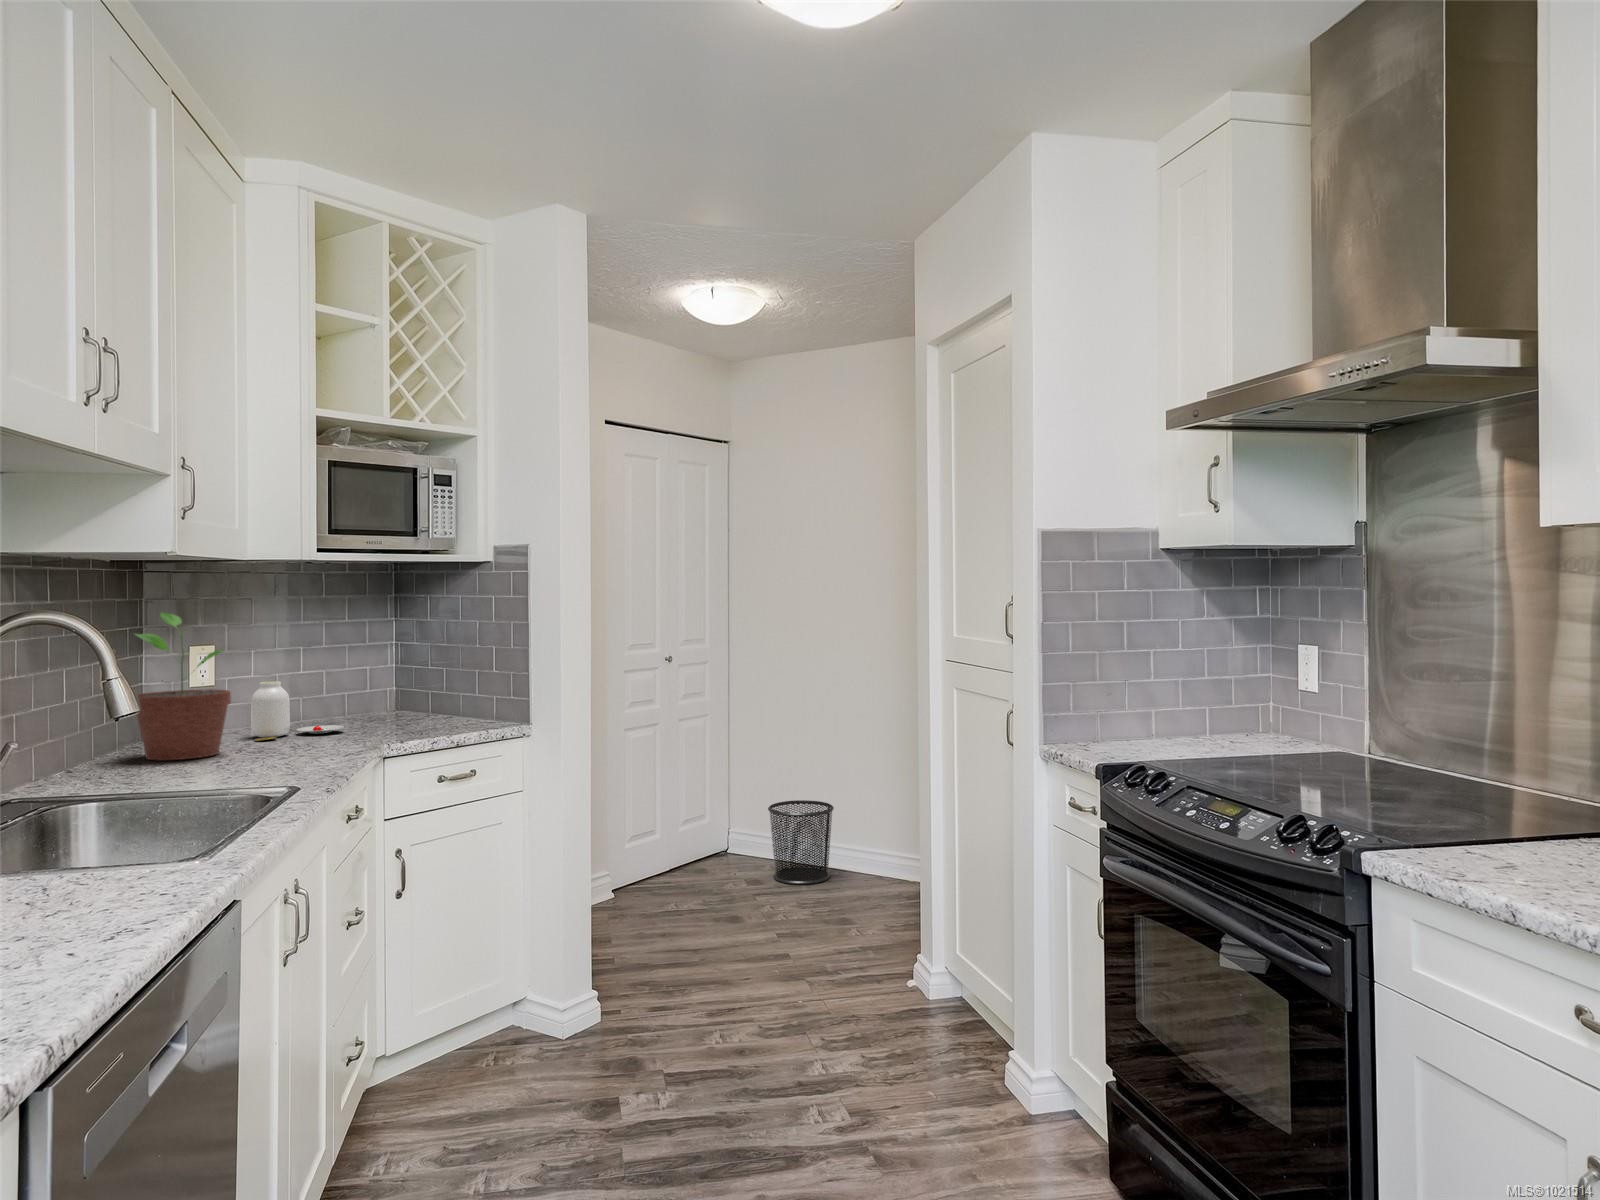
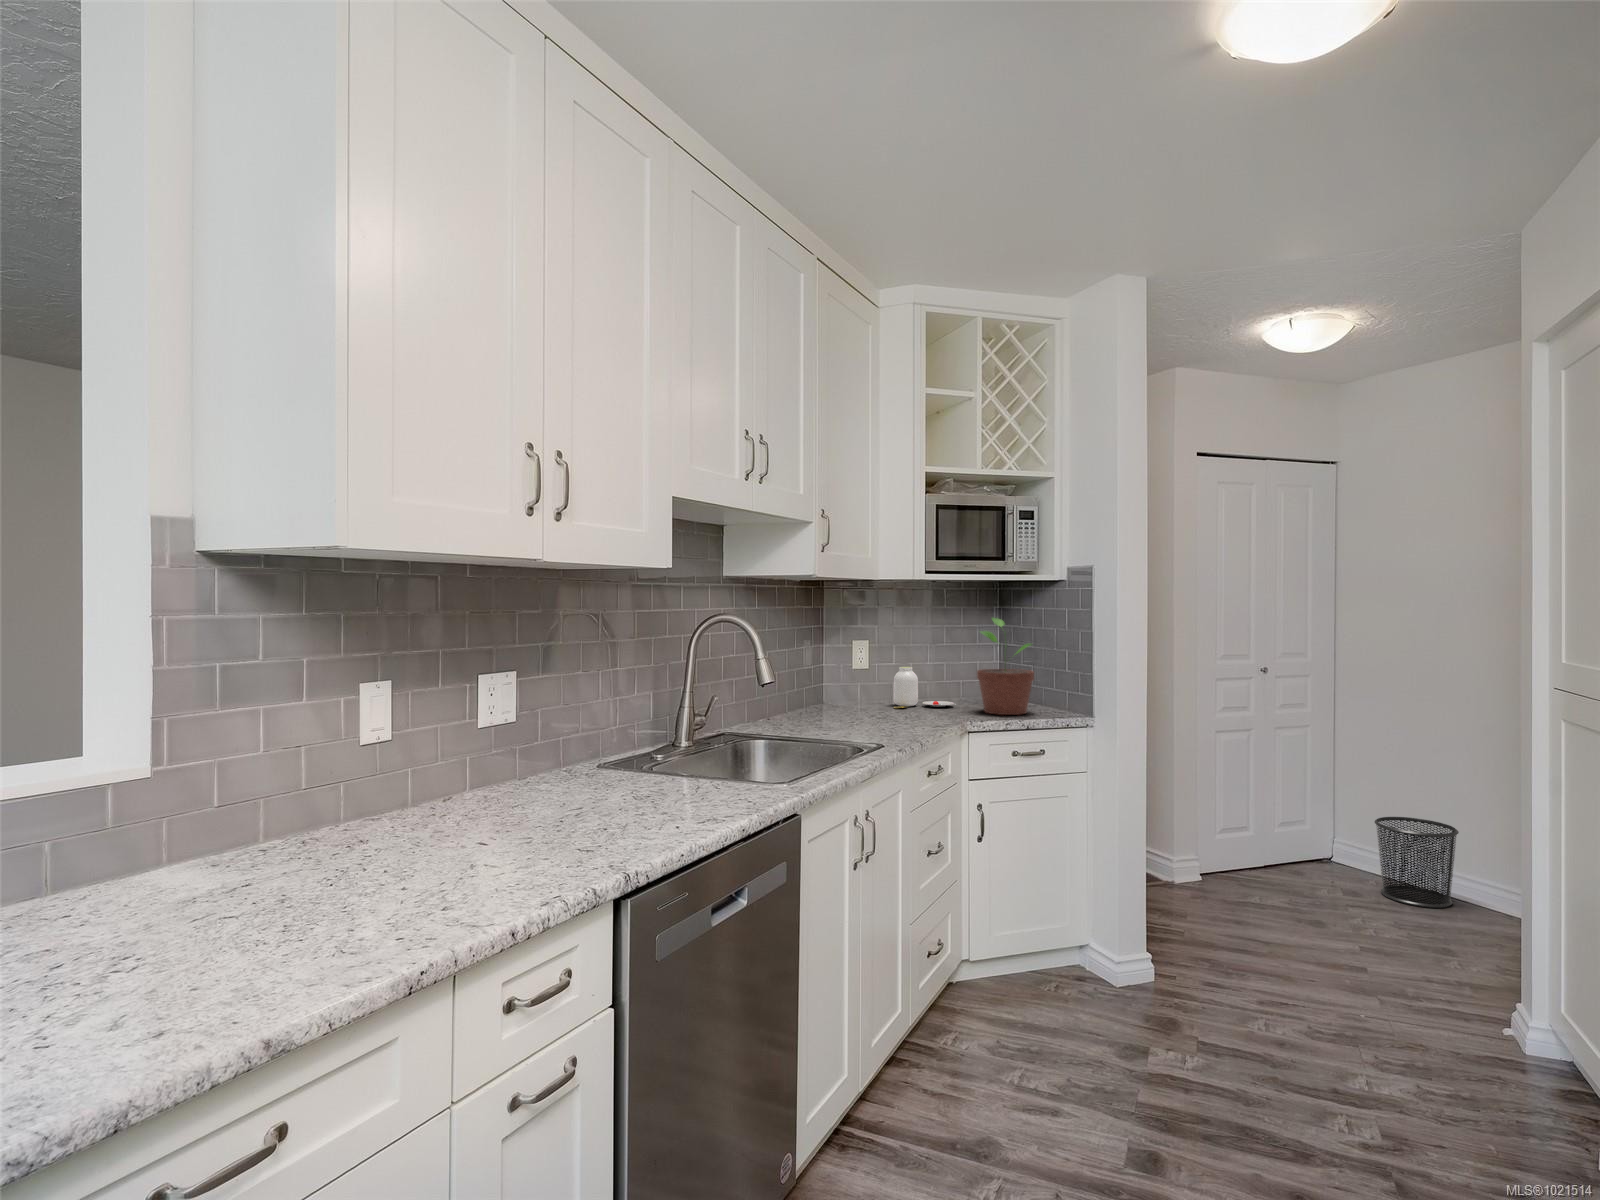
potted plant: present [136,613,231,760] -> present [977,618,1034,715]

